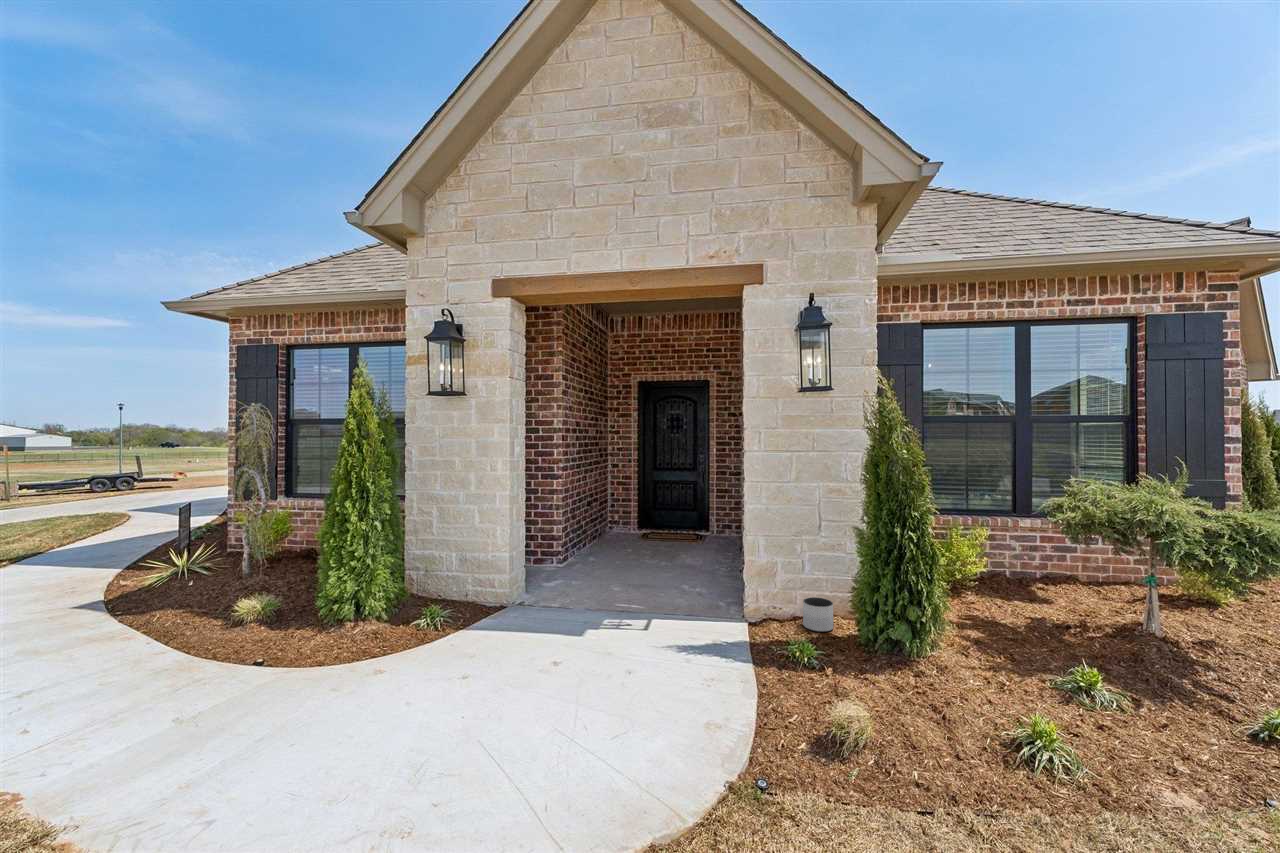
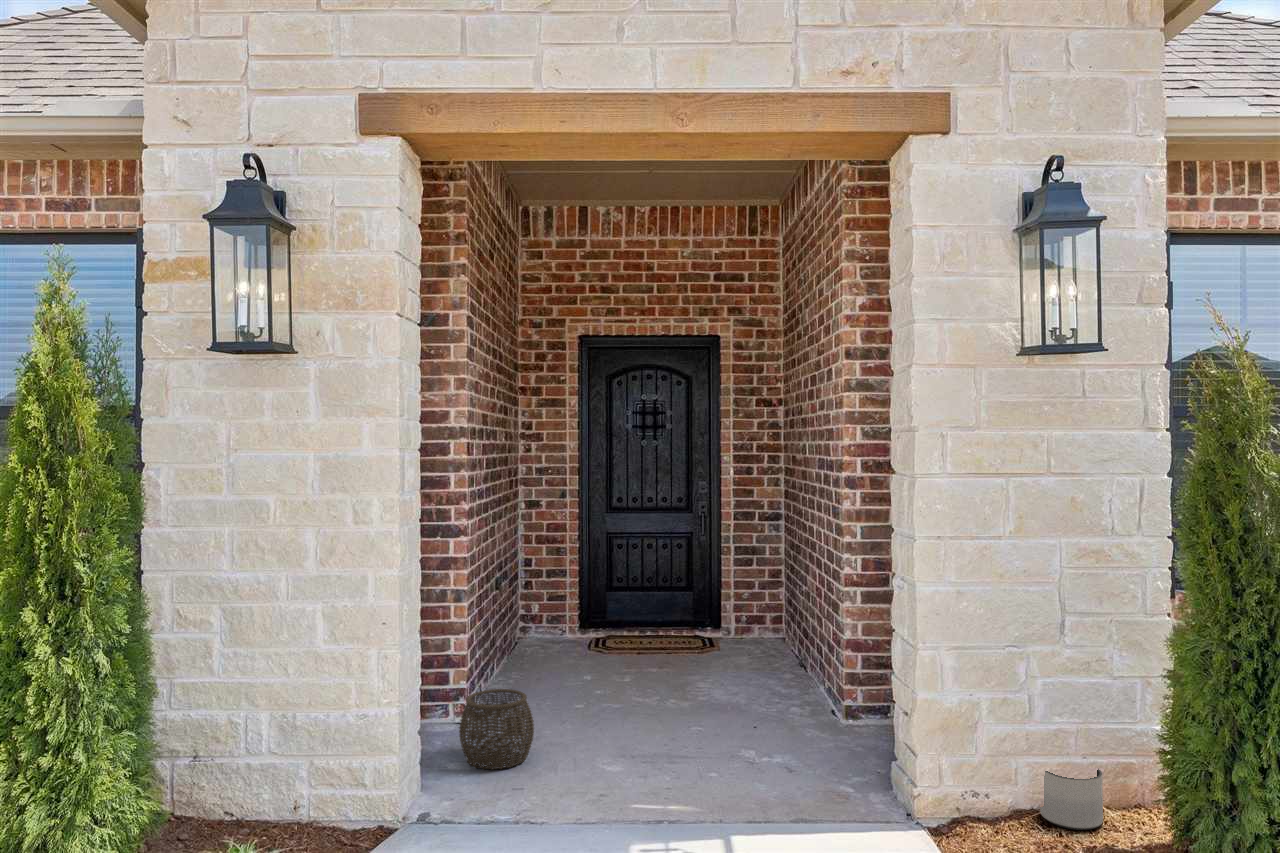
woven basket: none [545,551,581,588] -> present [459,689,534,769]

